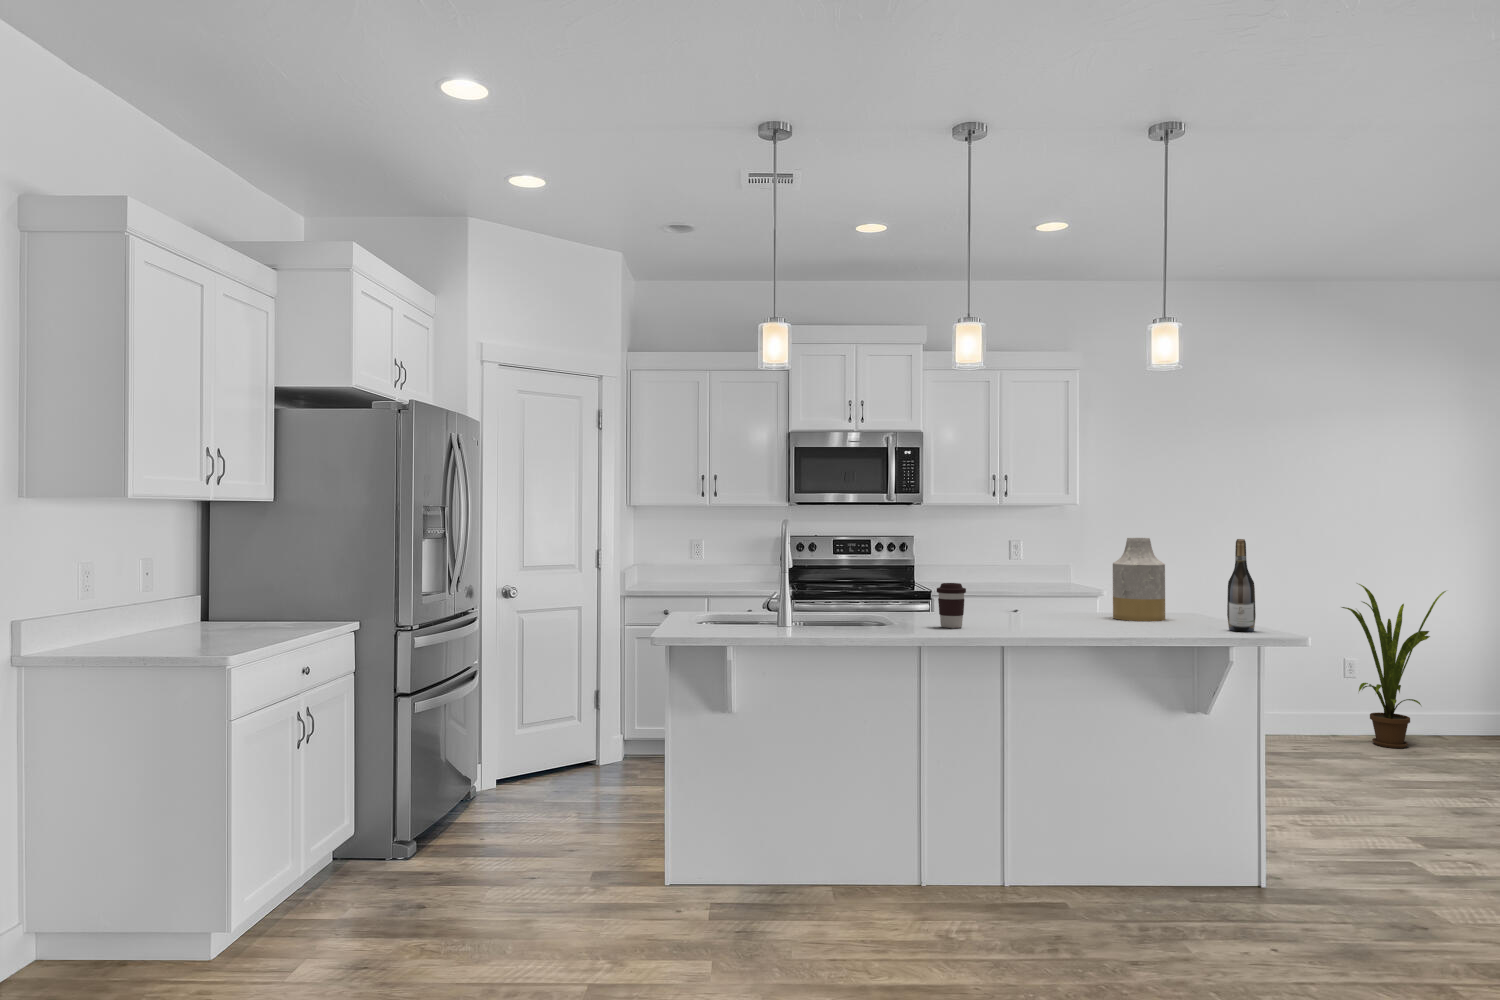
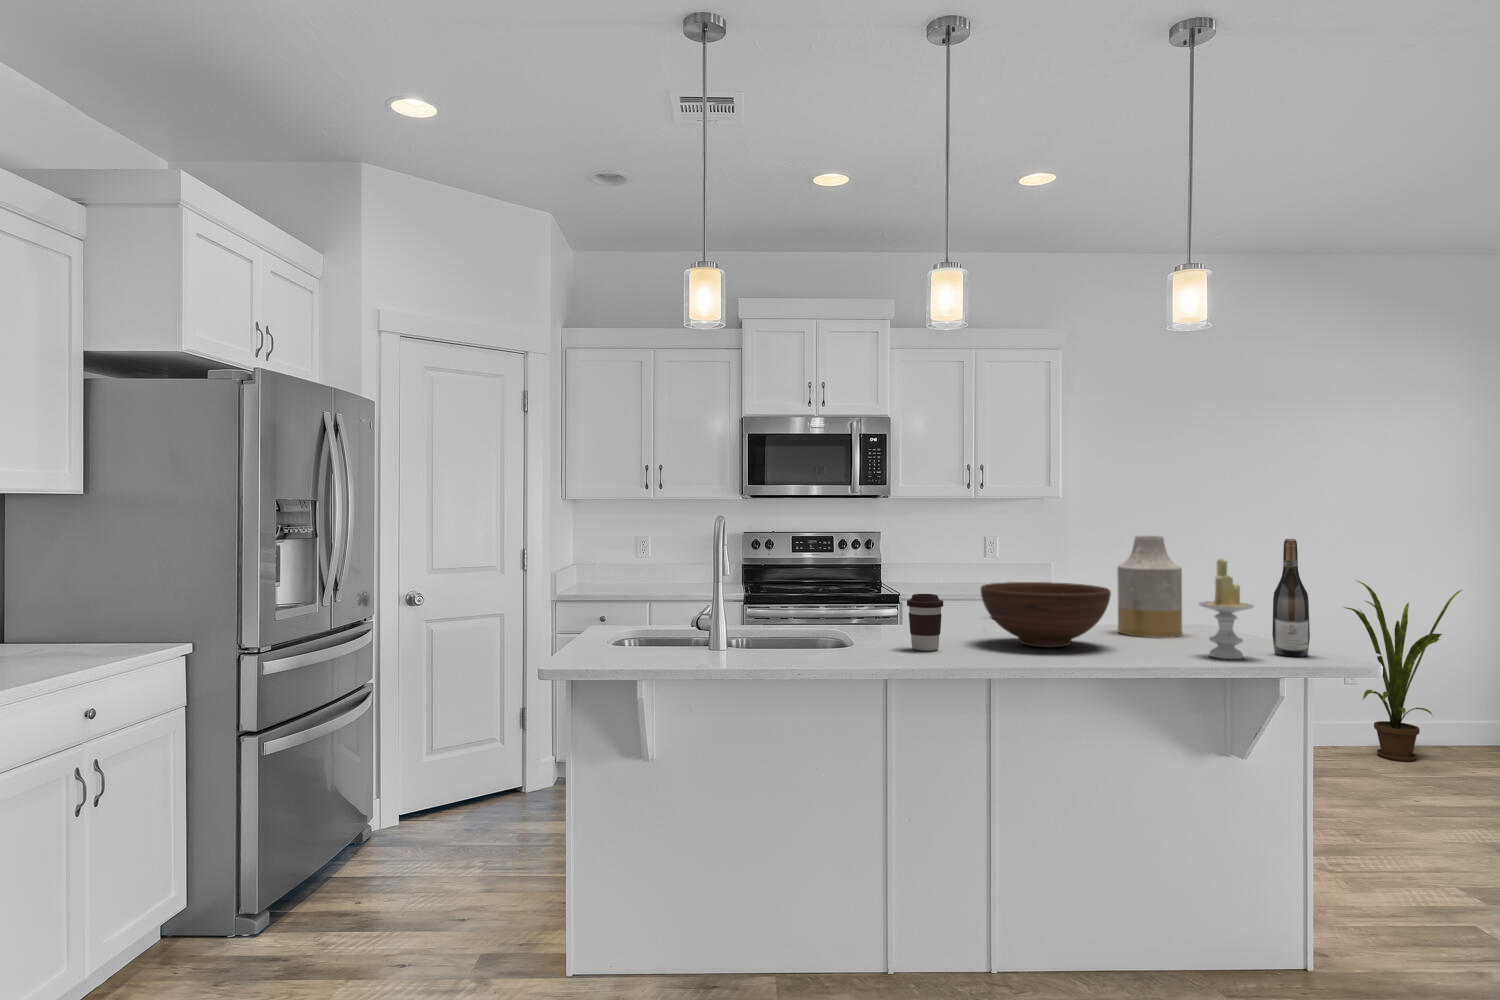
candle: none [1167,554,1210,633] -> present [1199,559,1254,659]
fruit bowl: none [997,575,1101,626] -> present [981,582,1111,648]

